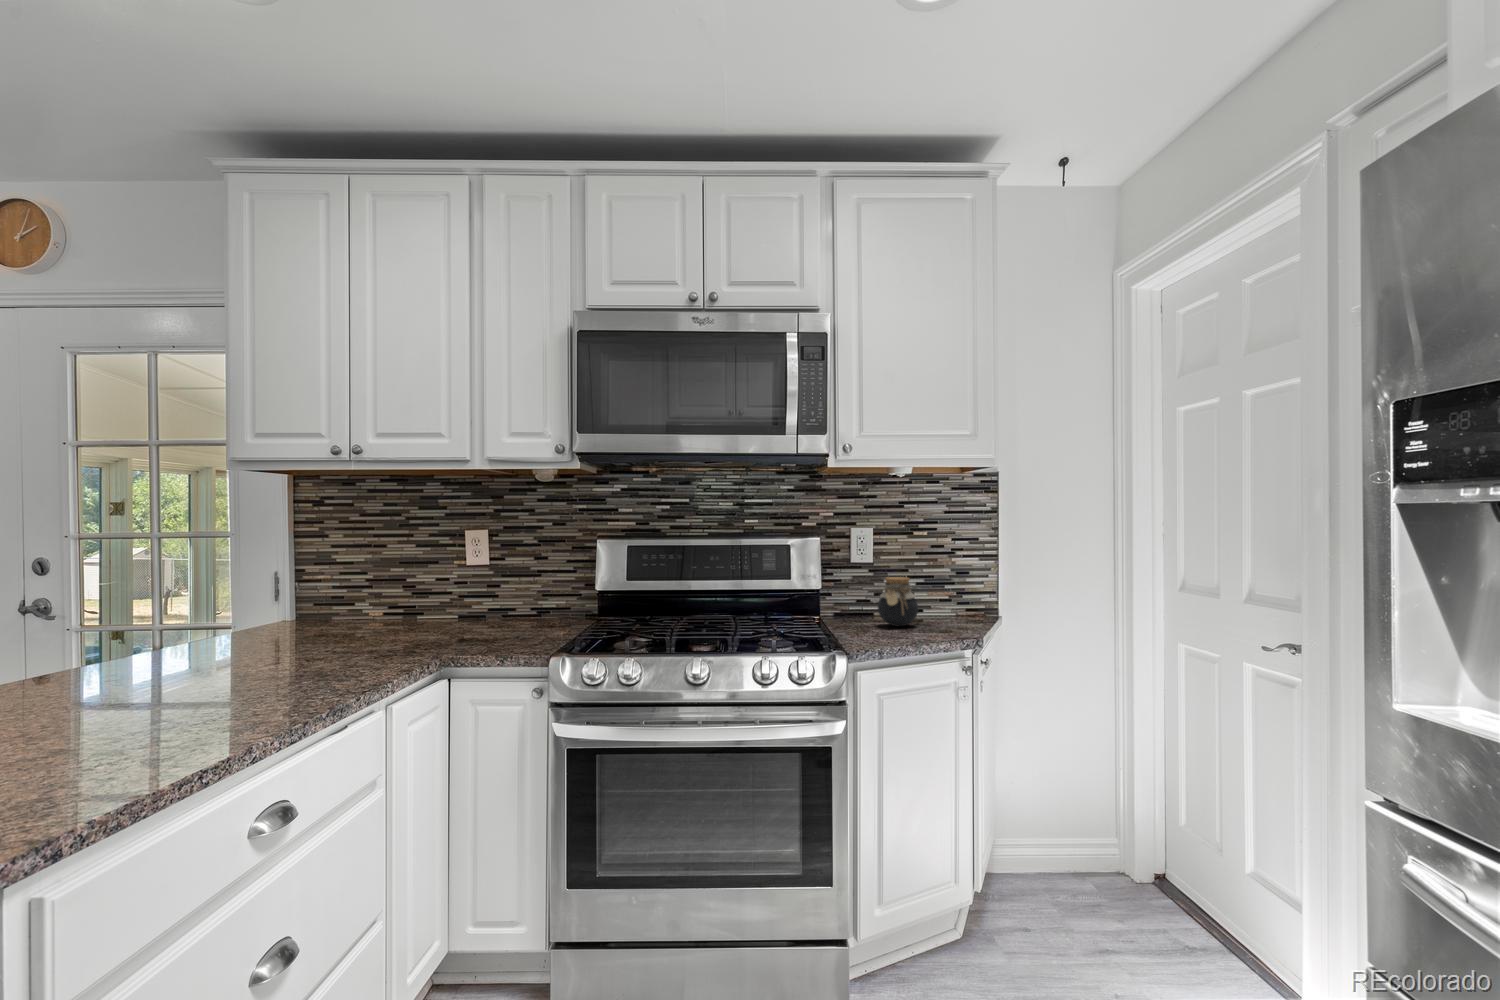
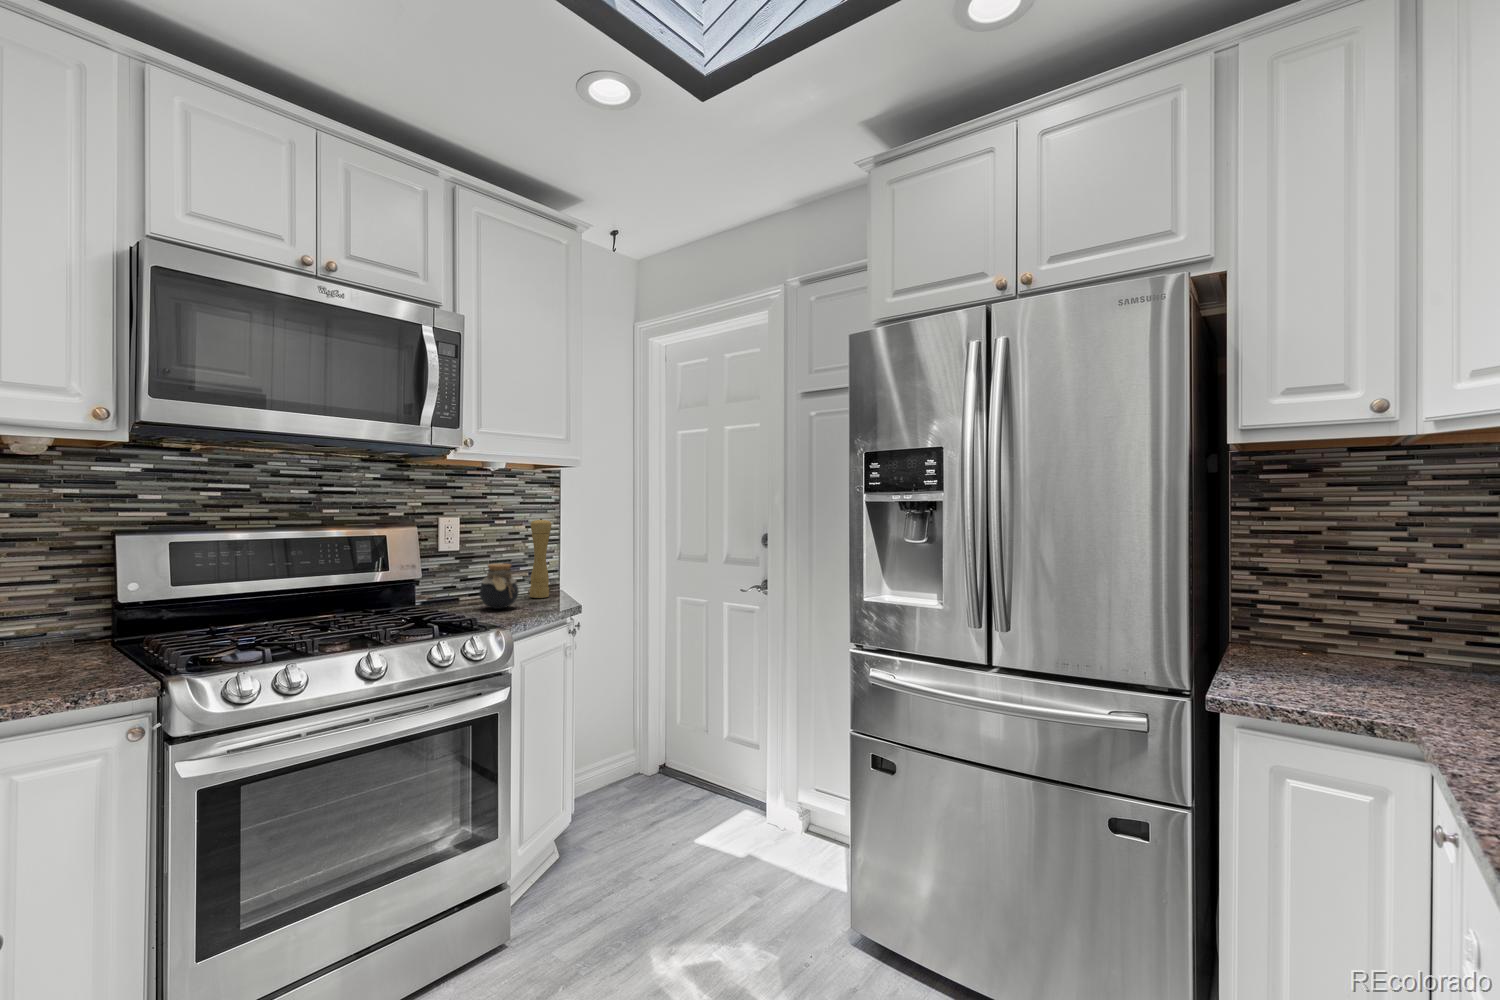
pepper mill: none [948,529,971,621] -> present [530,519,551,598]

